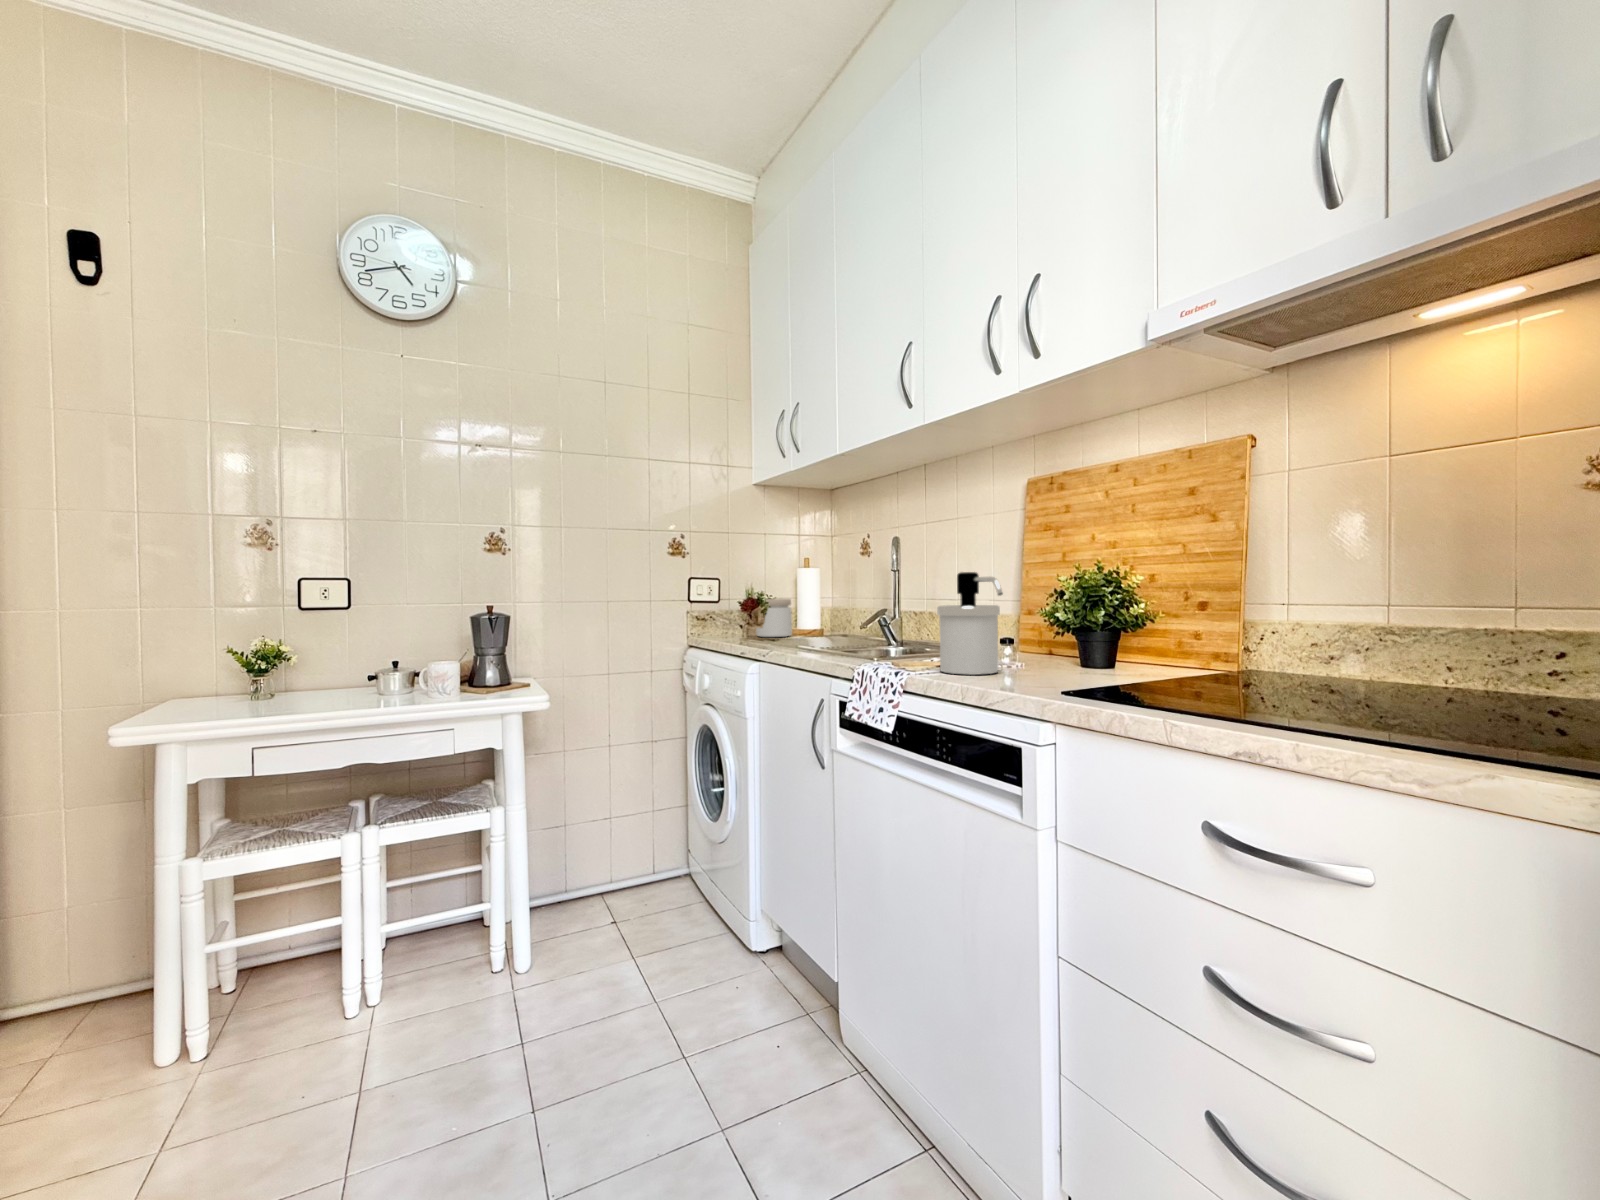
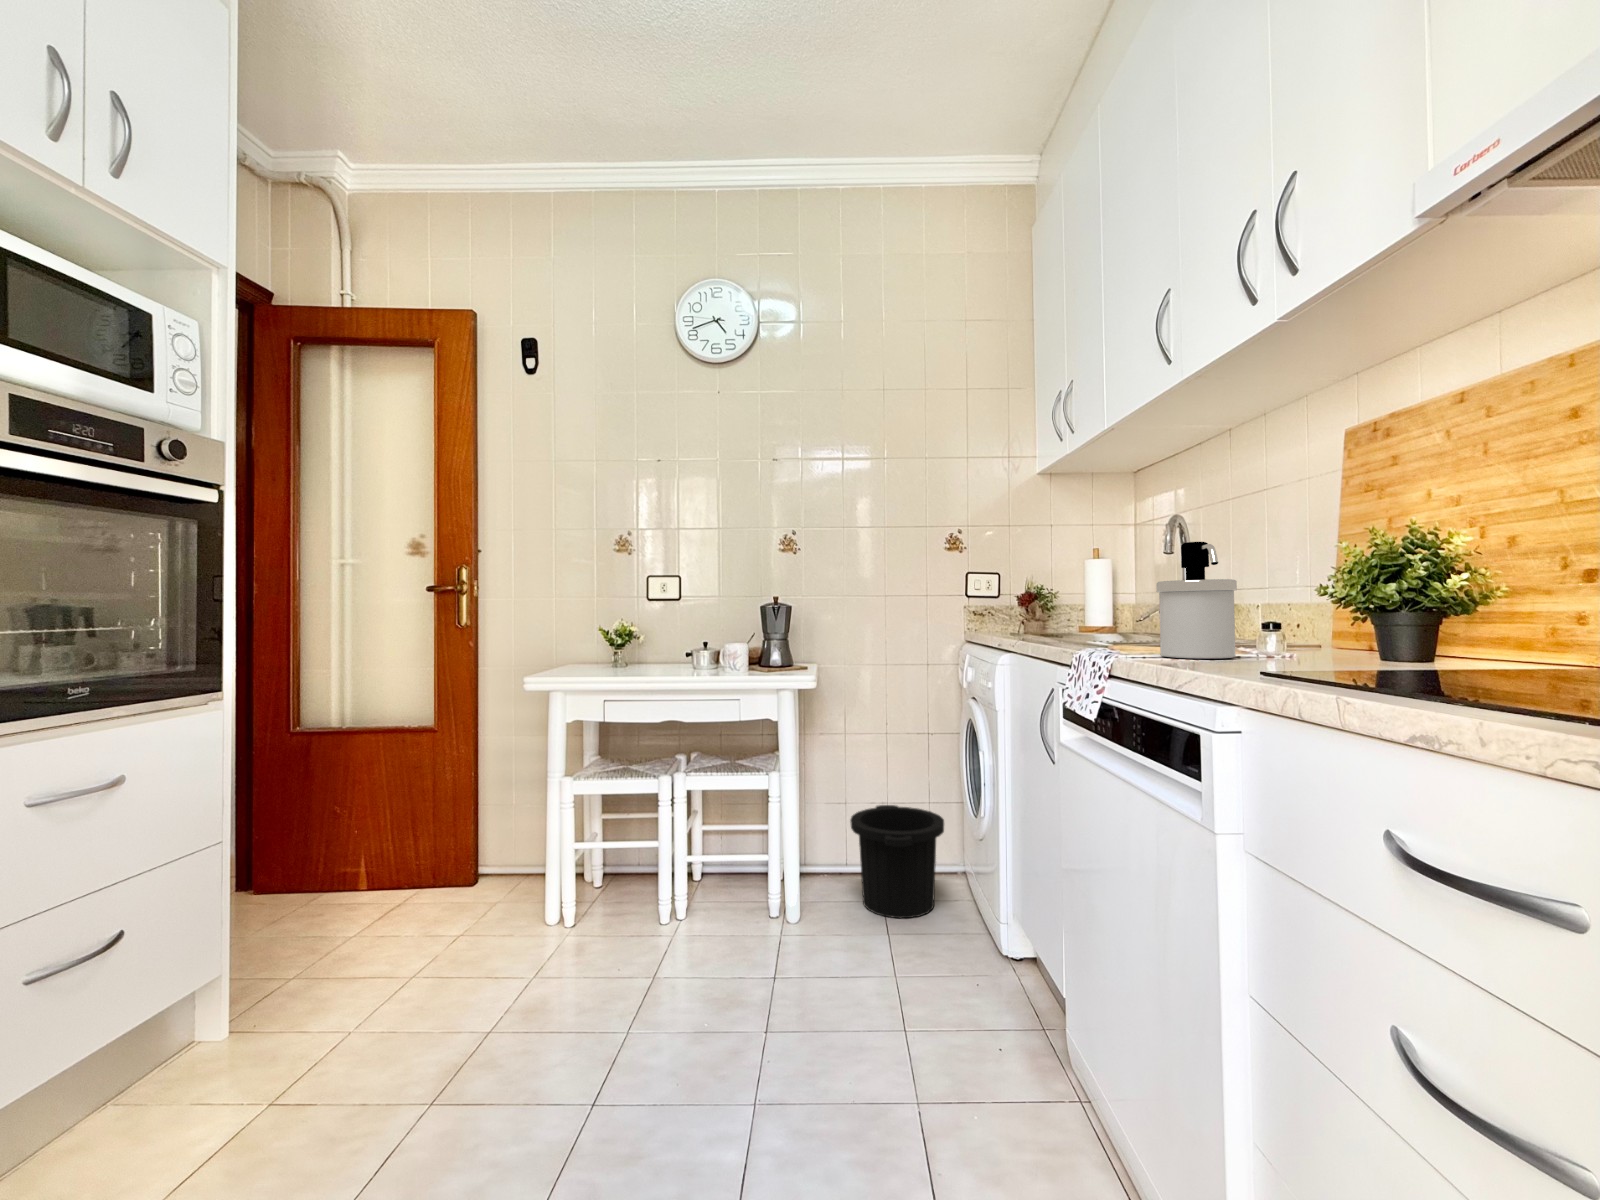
jar: present [756,599,792,637] -> none [1038,593,1080,635]
trash can: none [581,818,681,938] -> present [850,805,944,918]

